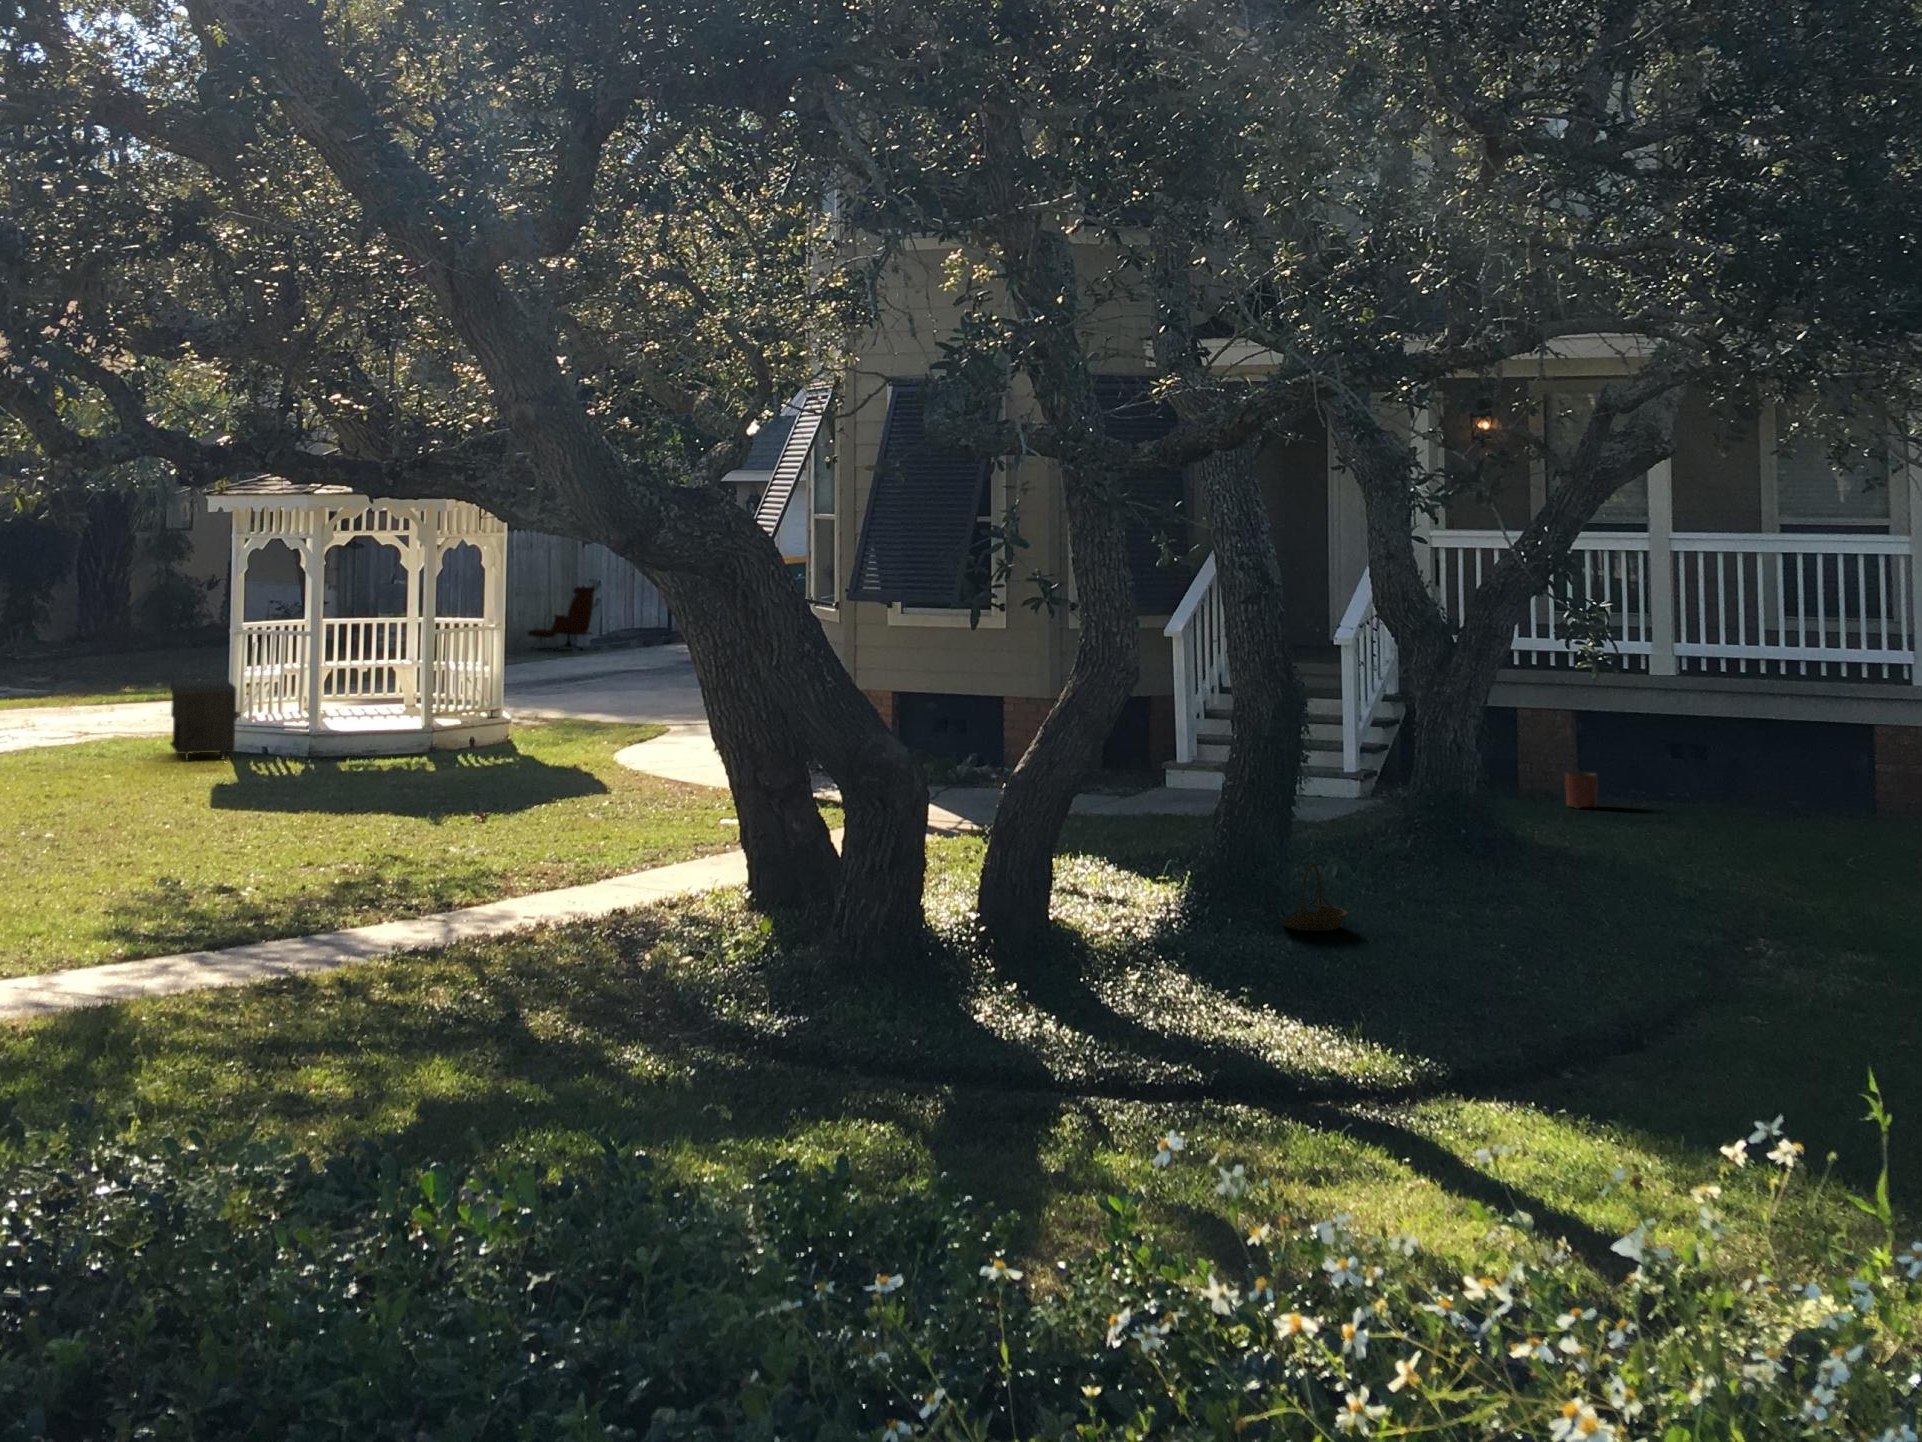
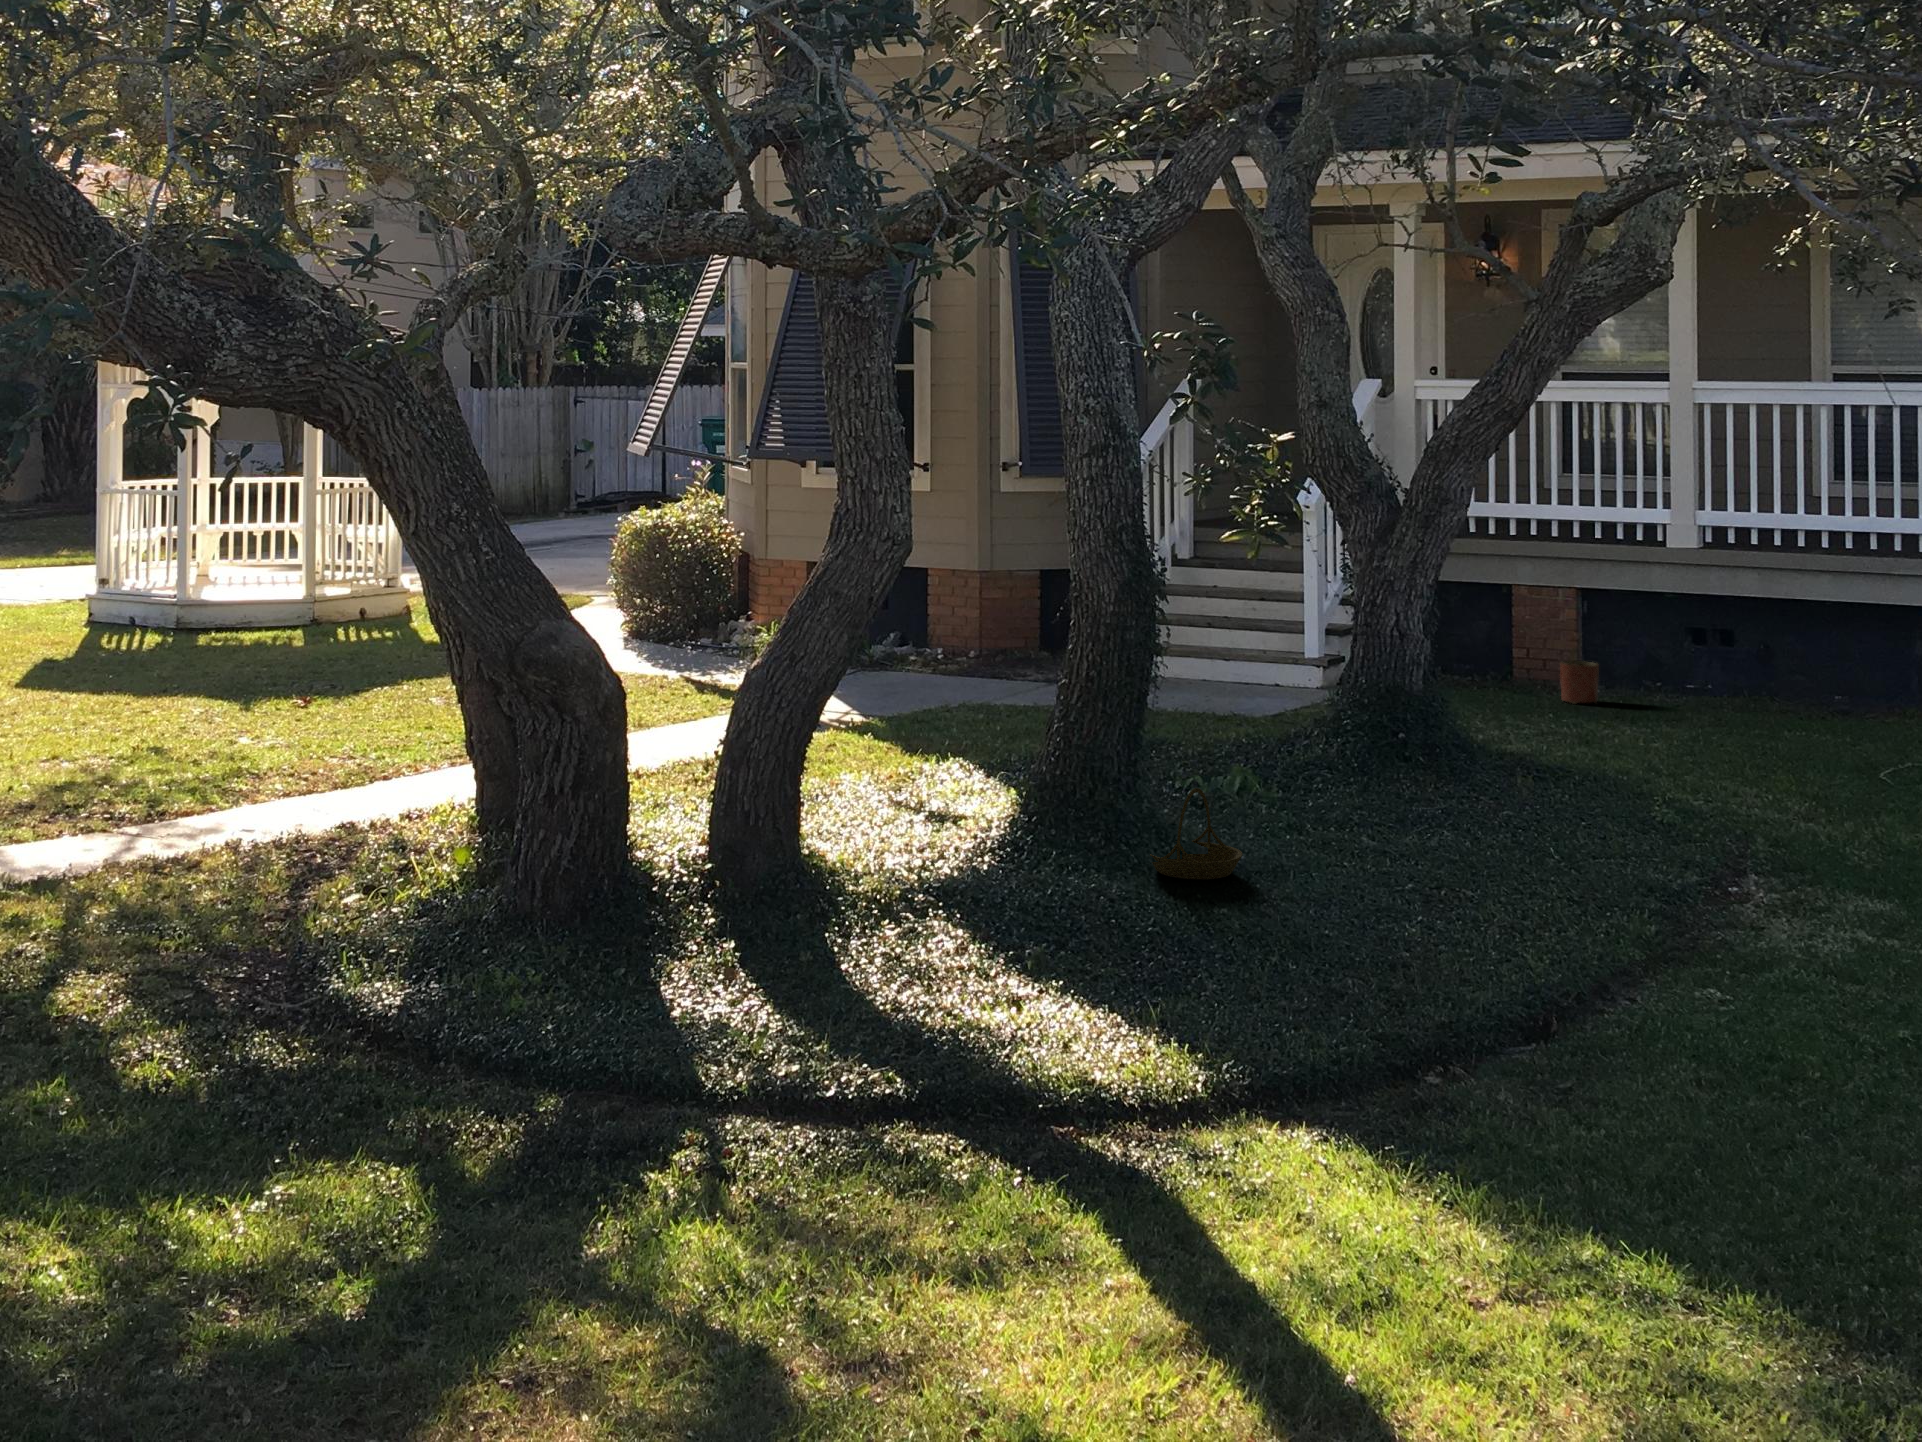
lounge chair: present [528,587,595,650] -> none [512,455,579,520]
storage bench: present [170,679,236,761] -> none [27,542,98,631]

